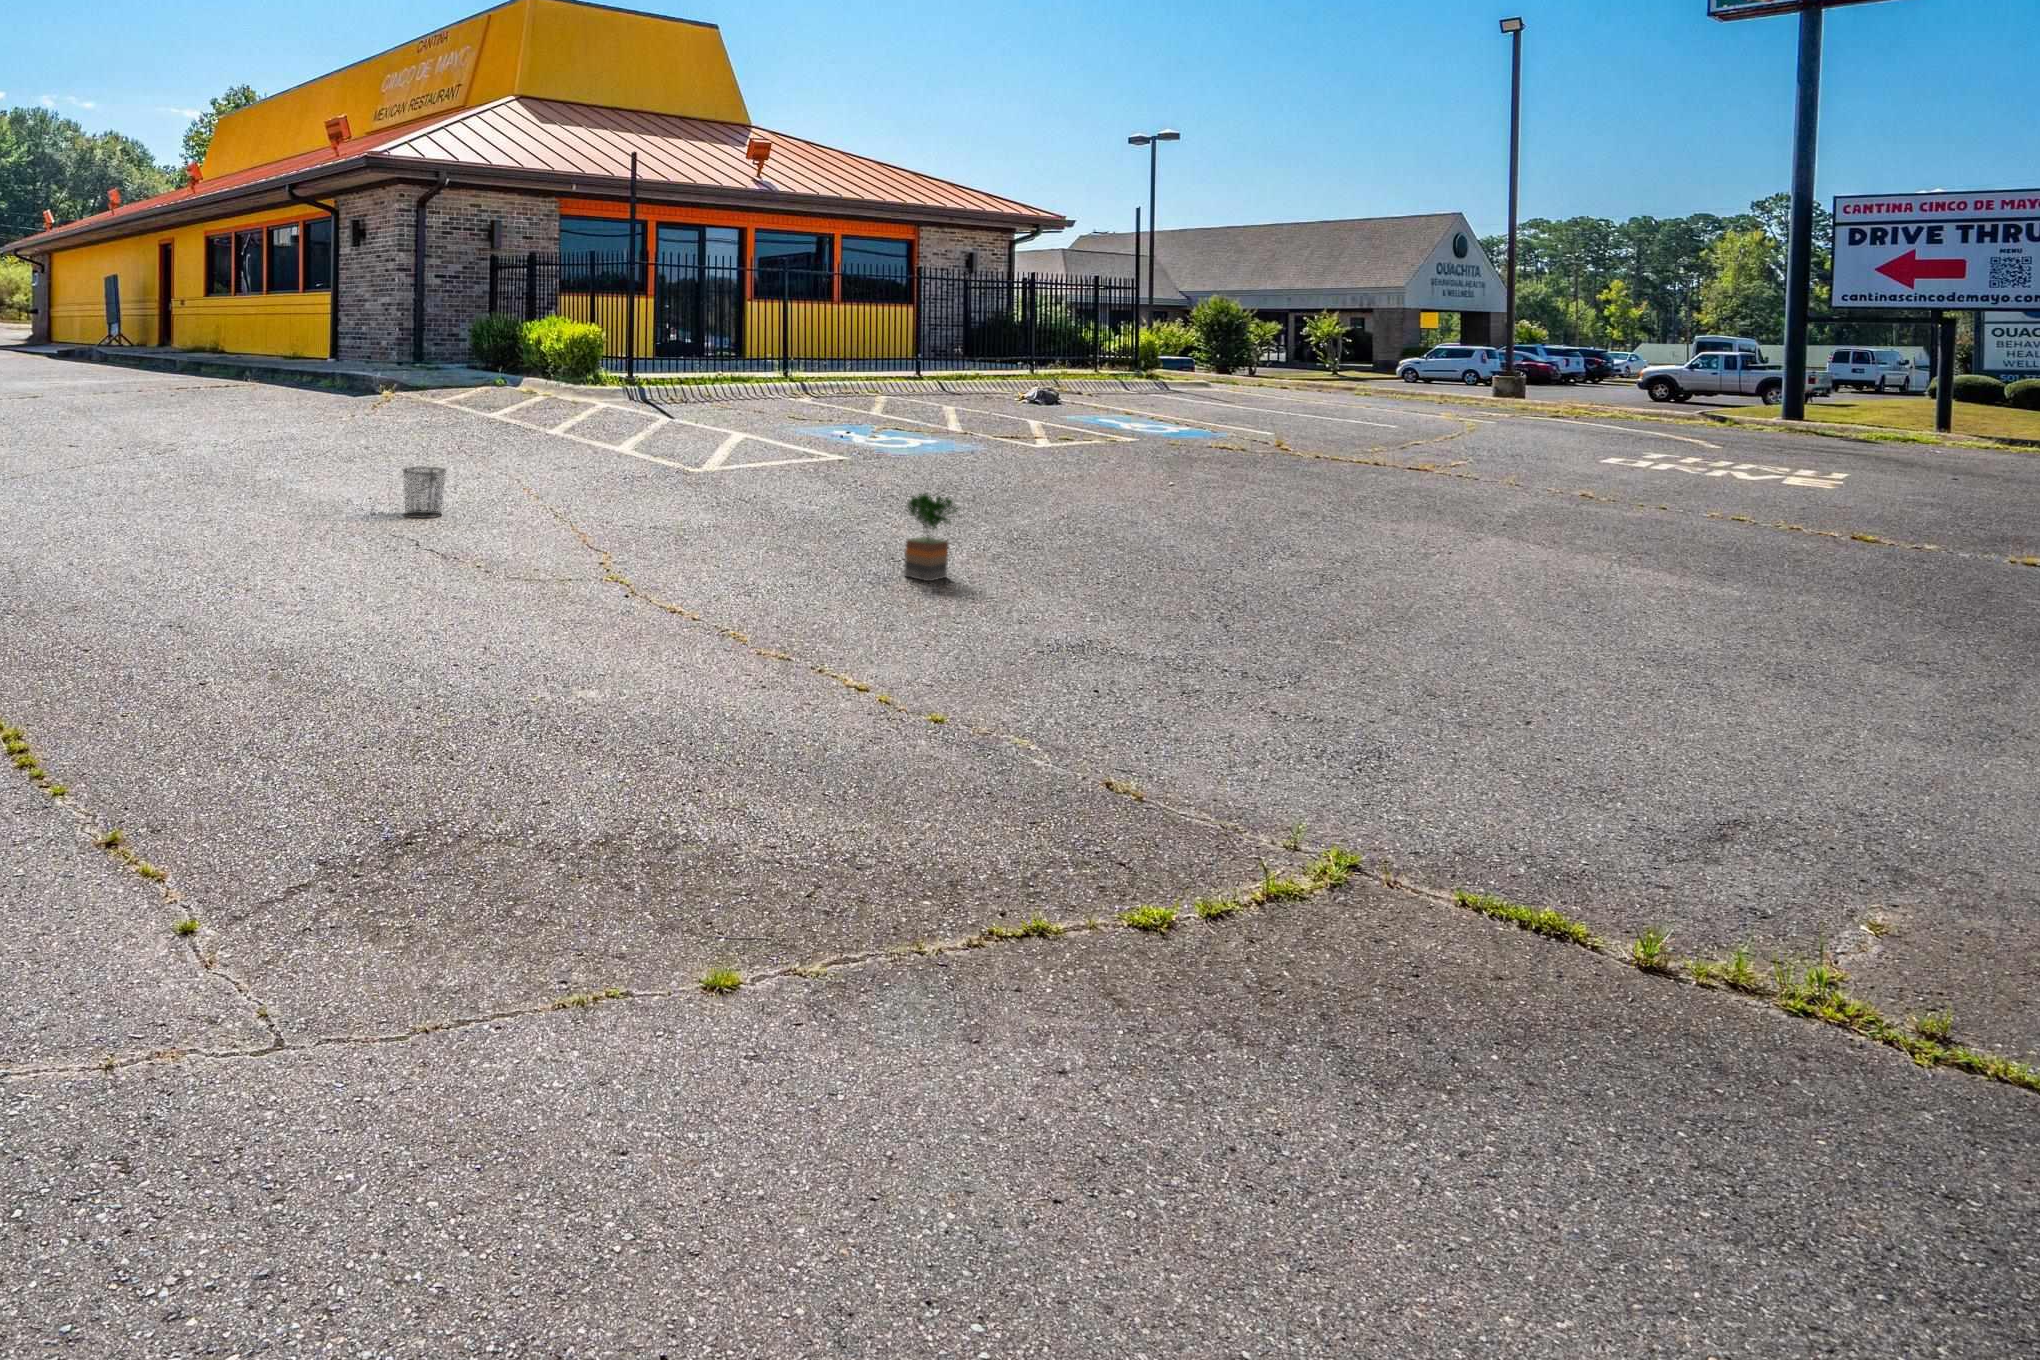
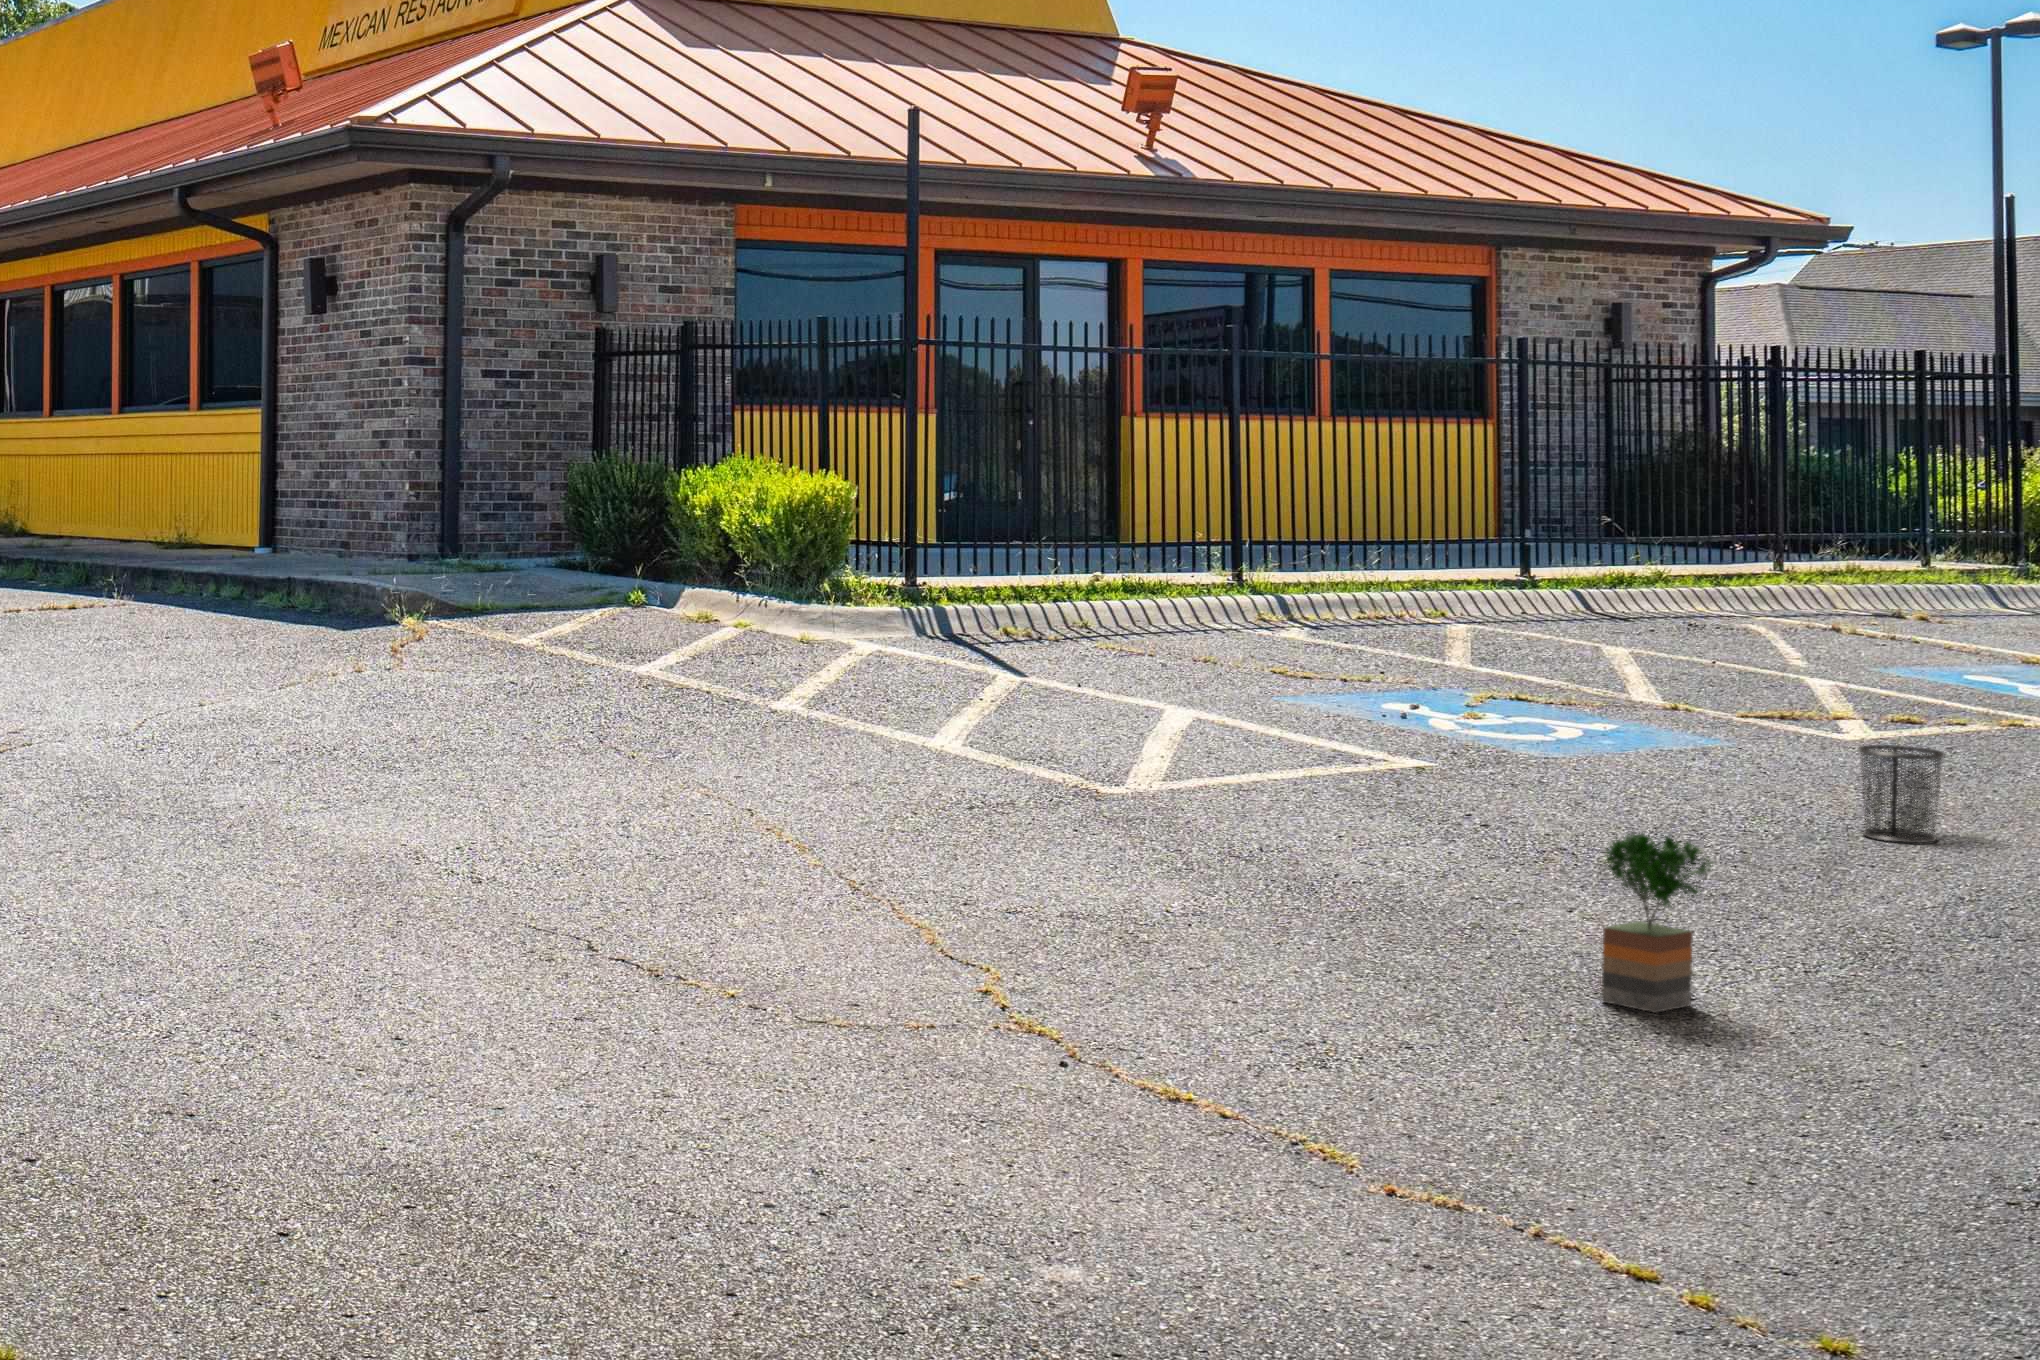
waste bin: present [403,467,446,518] -> present [1859,745,1945,843]

